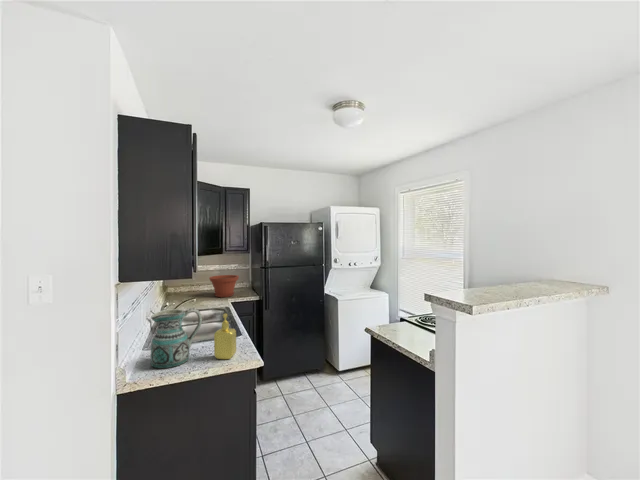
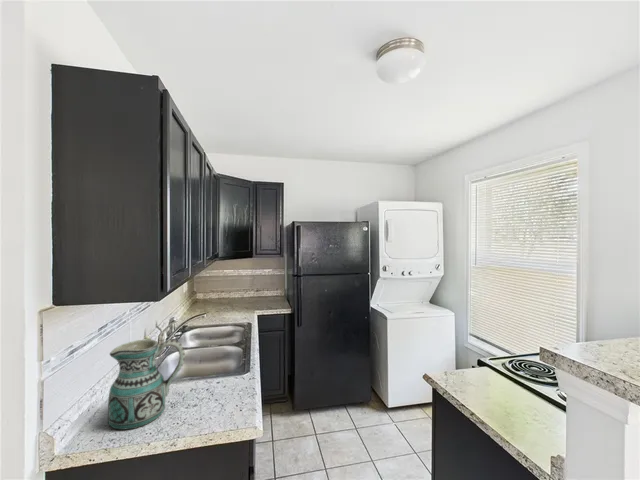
plant pot: present [209,275,239,297] -> none [236,282,269,308]
soap dispenser: present [214,314,236,359] -> none [196,351,228,421]

